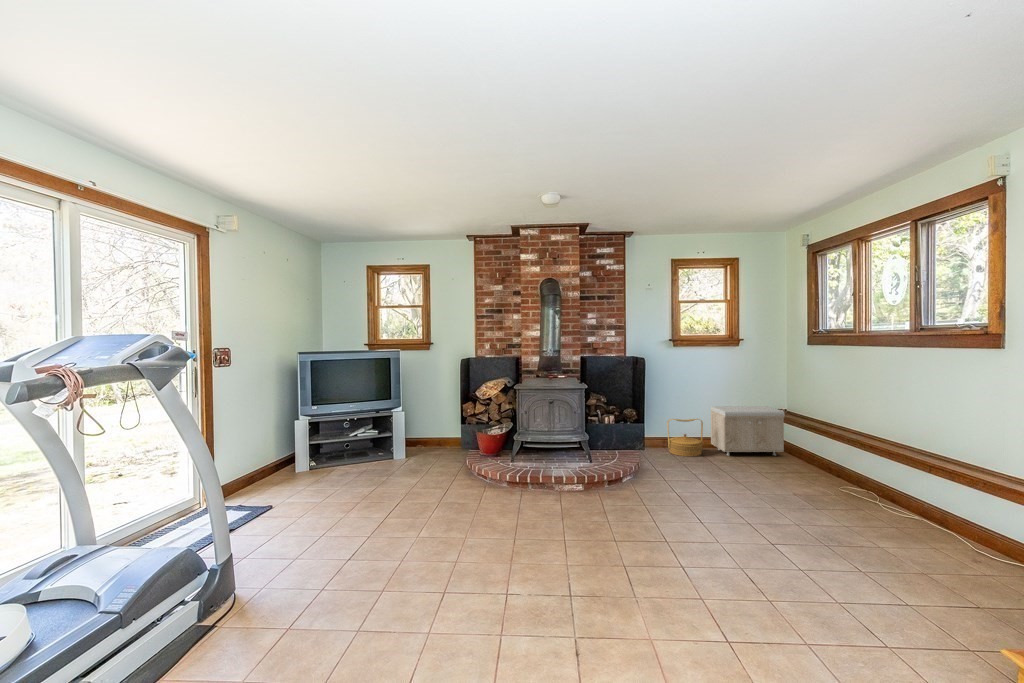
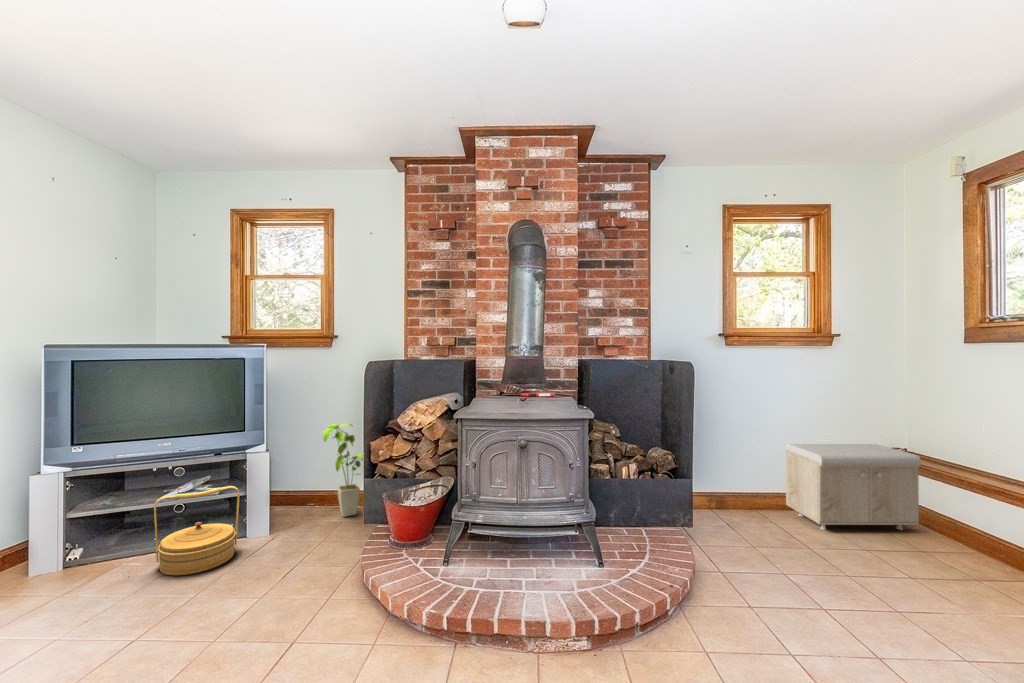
house plant: none [431,396,459,451] -> present [323,423,364,517]
woven basket: present [667,419,703,457] -> present [154,486,240,576]

